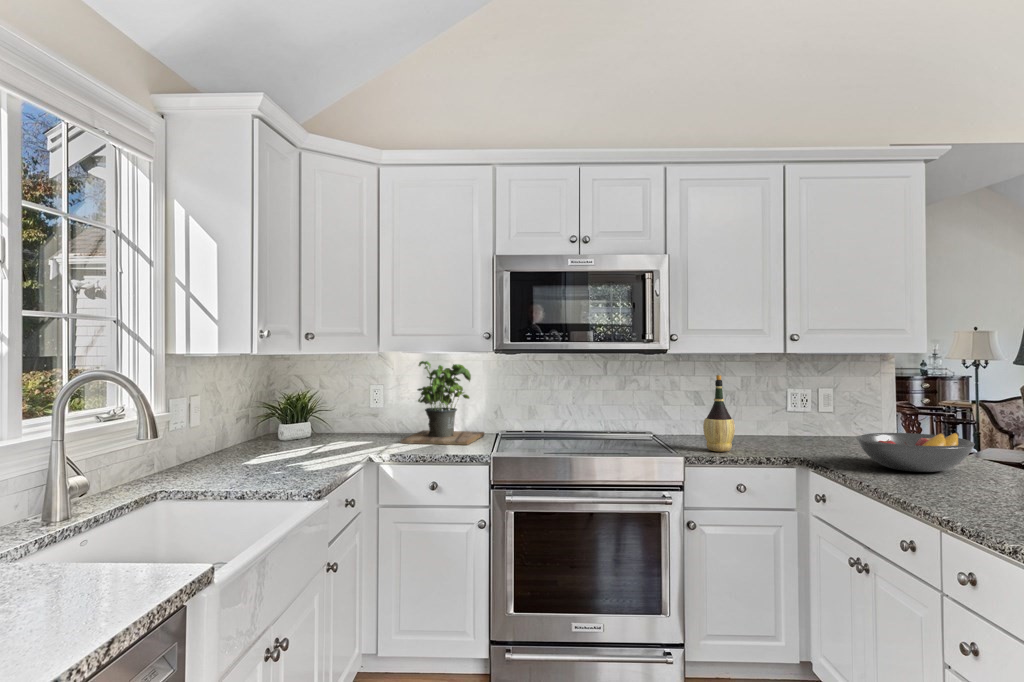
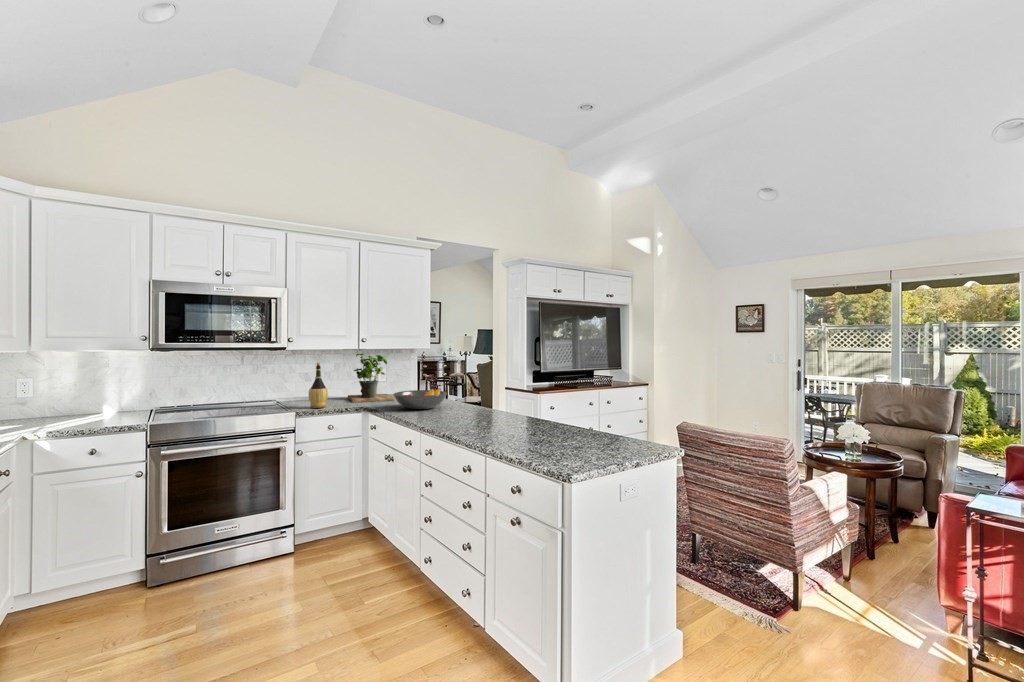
potted plant: present [401,361,485,445] -> present [348,353,394,402]

